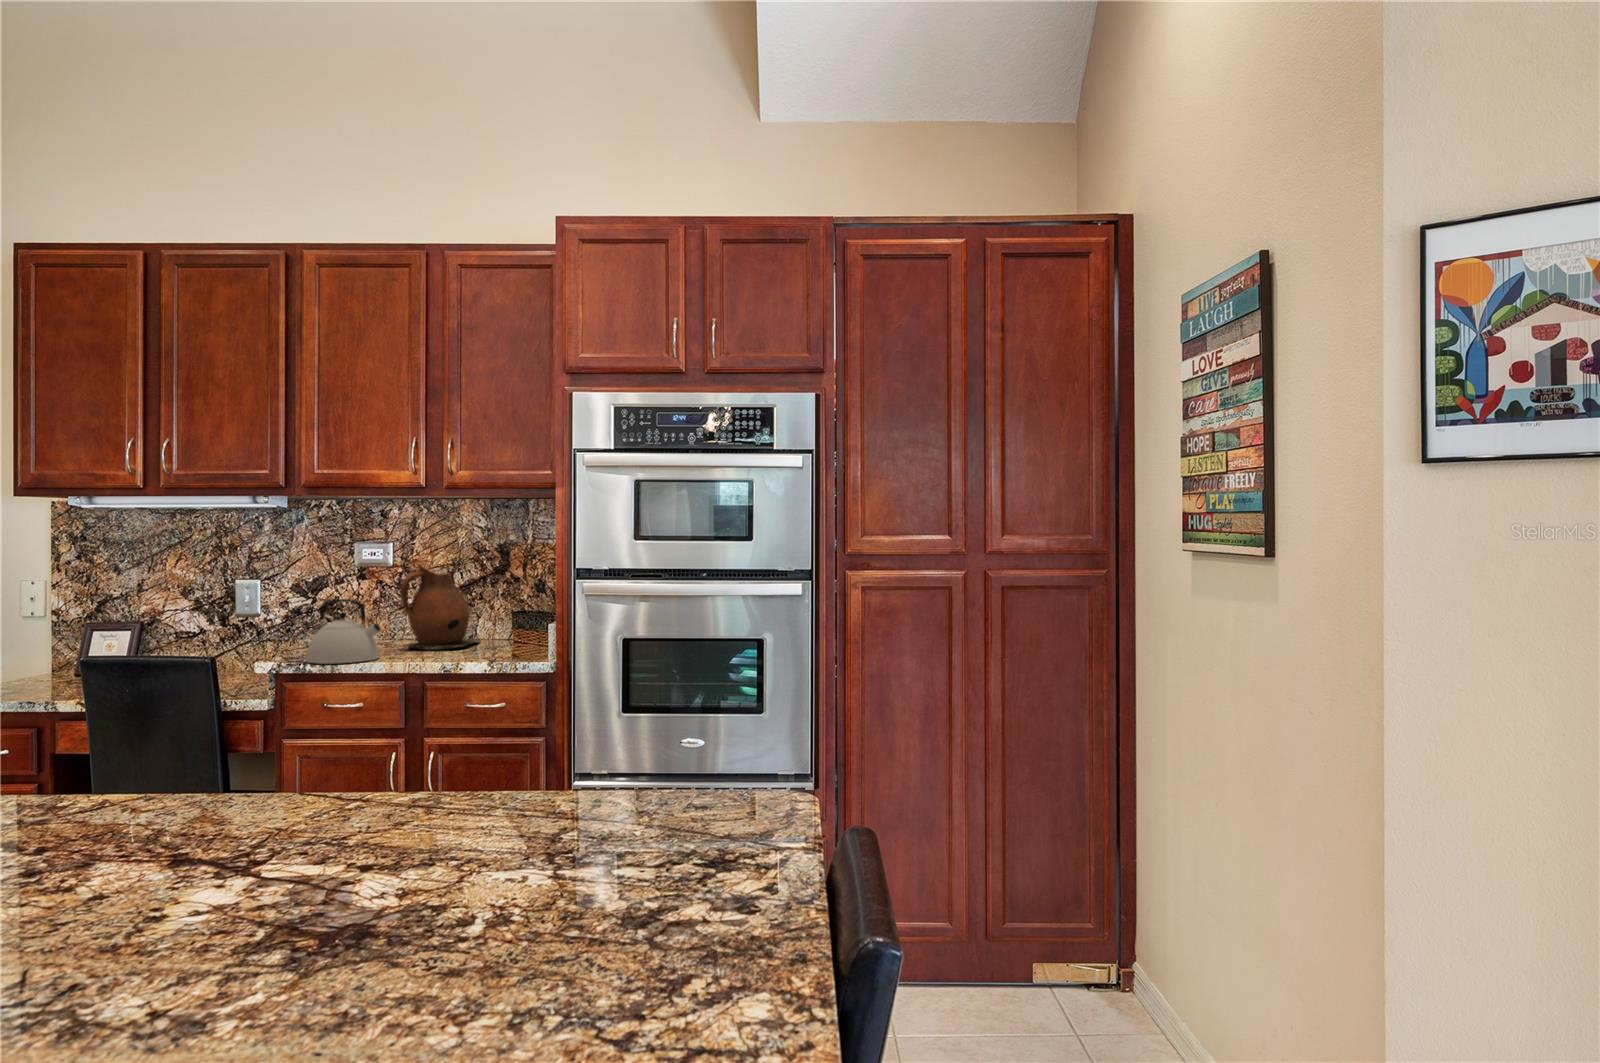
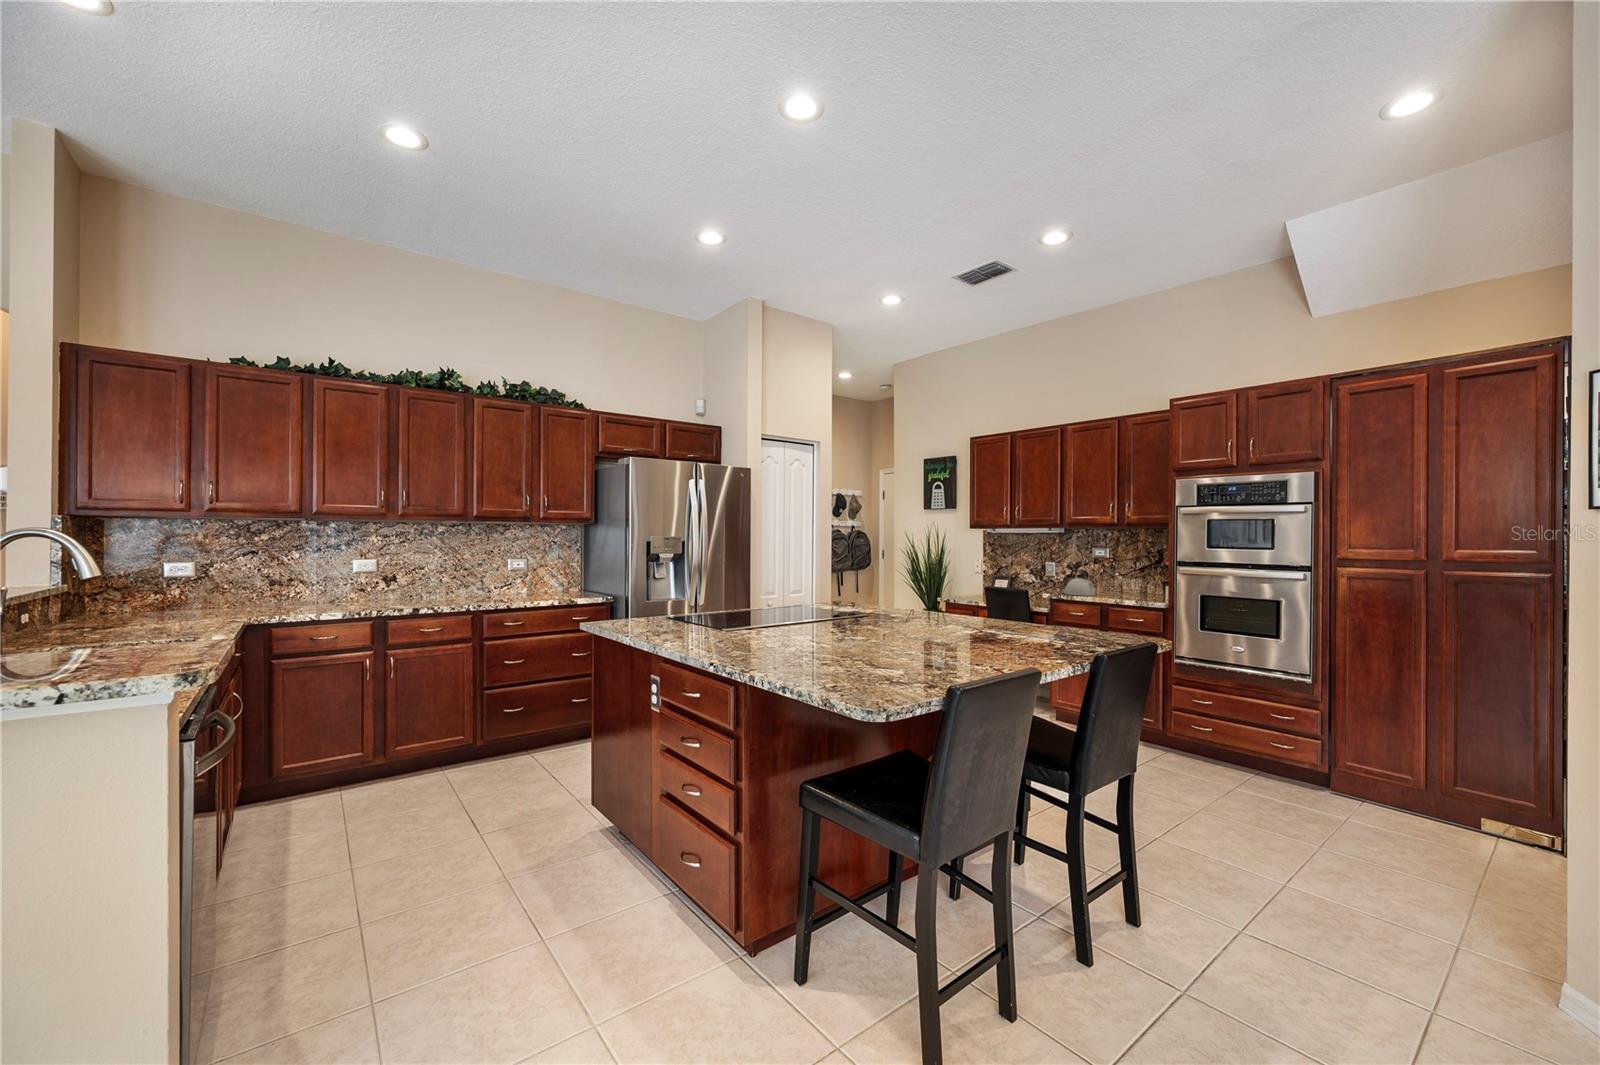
ceramic pitcher: present [400,564,480,648] -> none [1107,557,1147,595]

